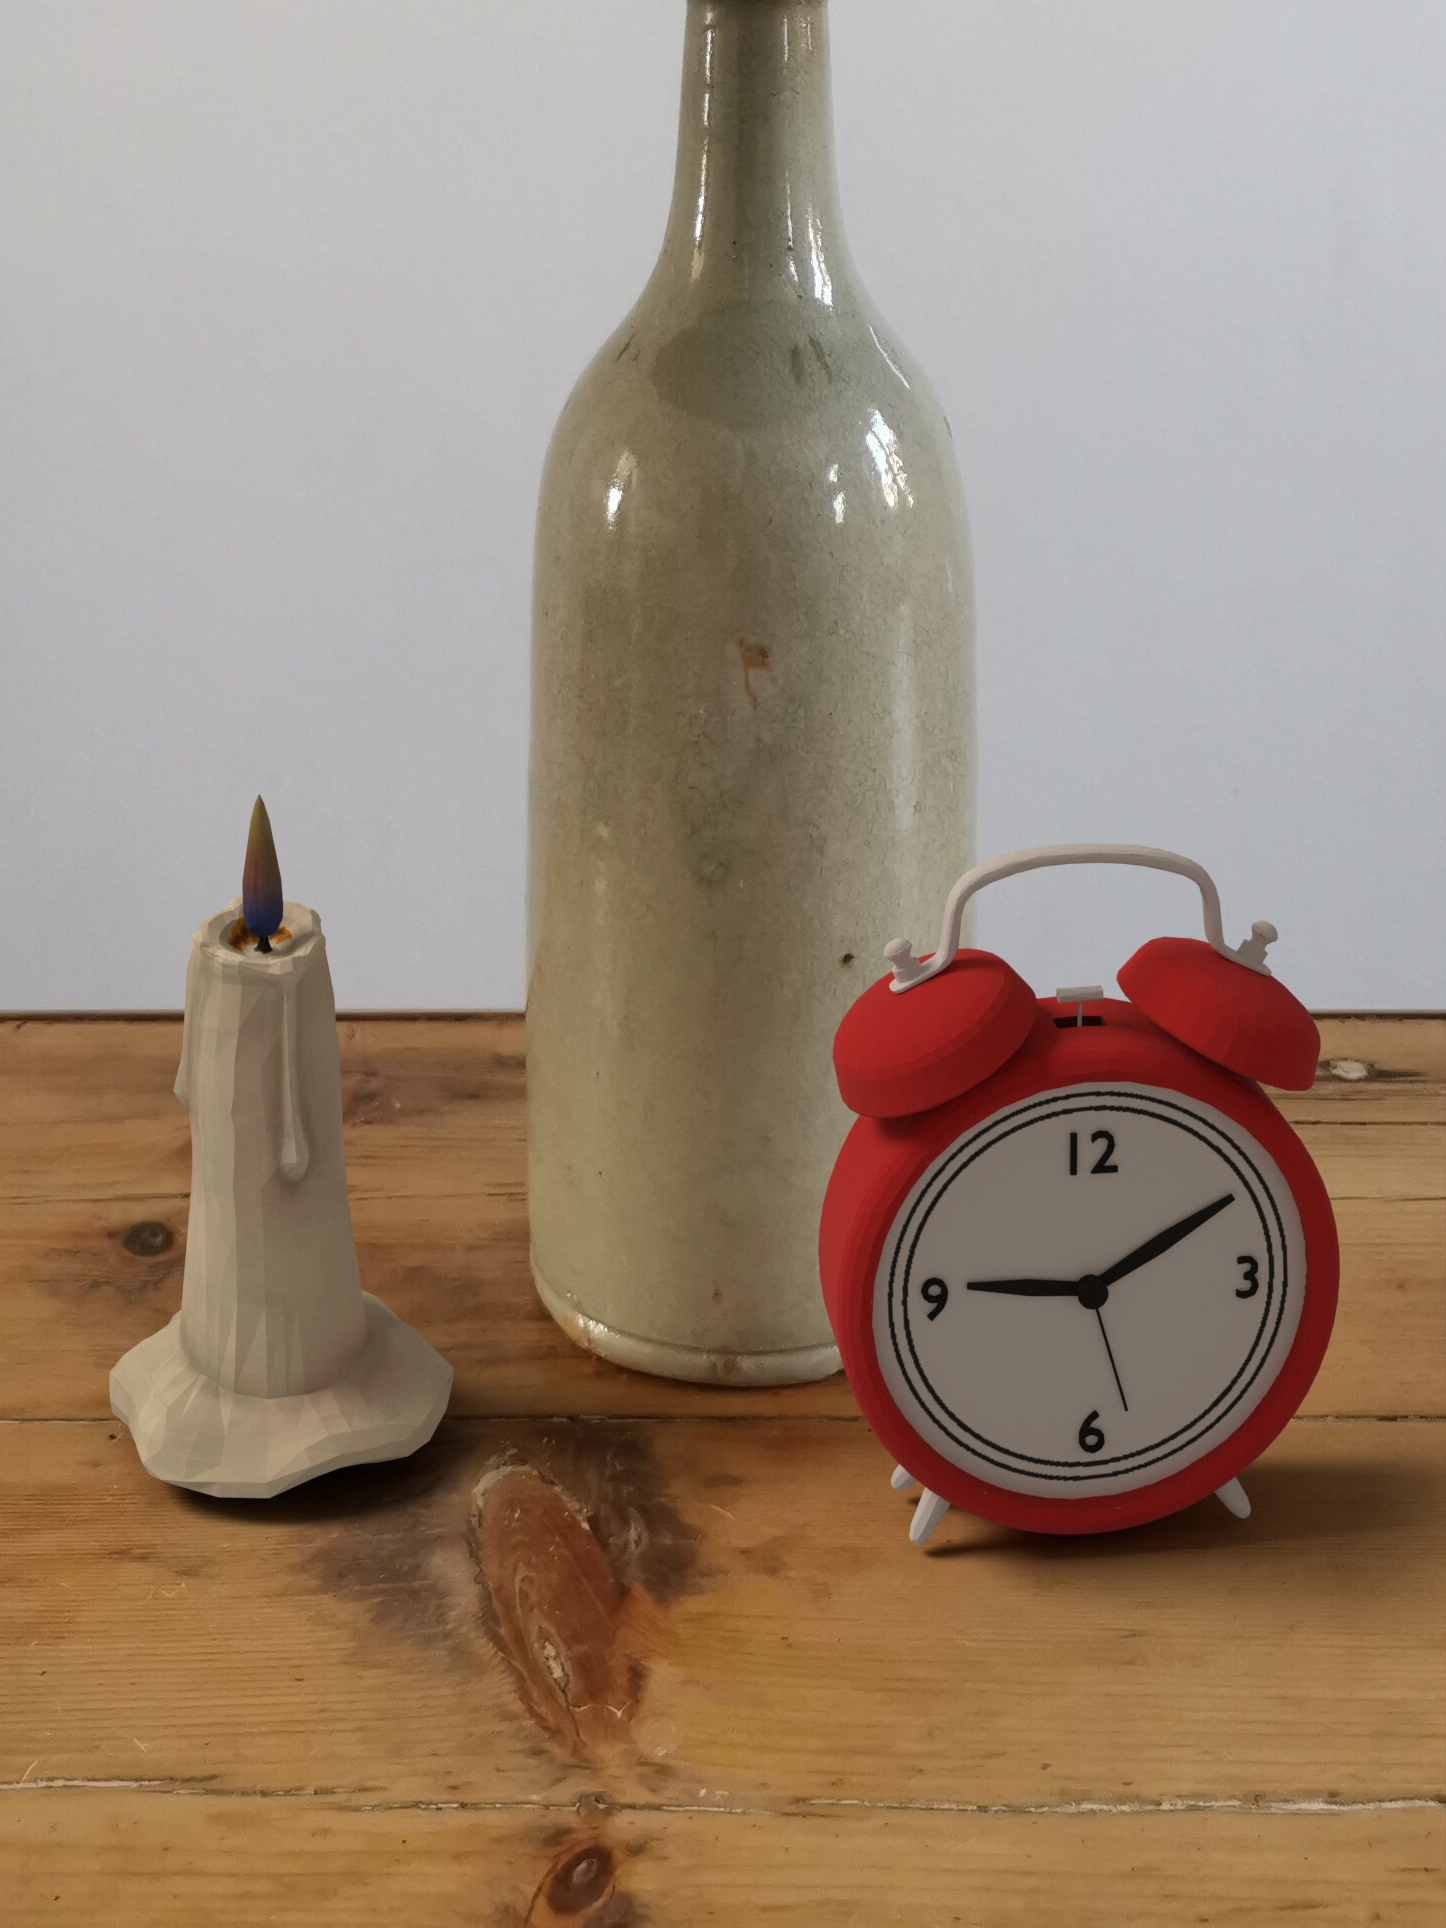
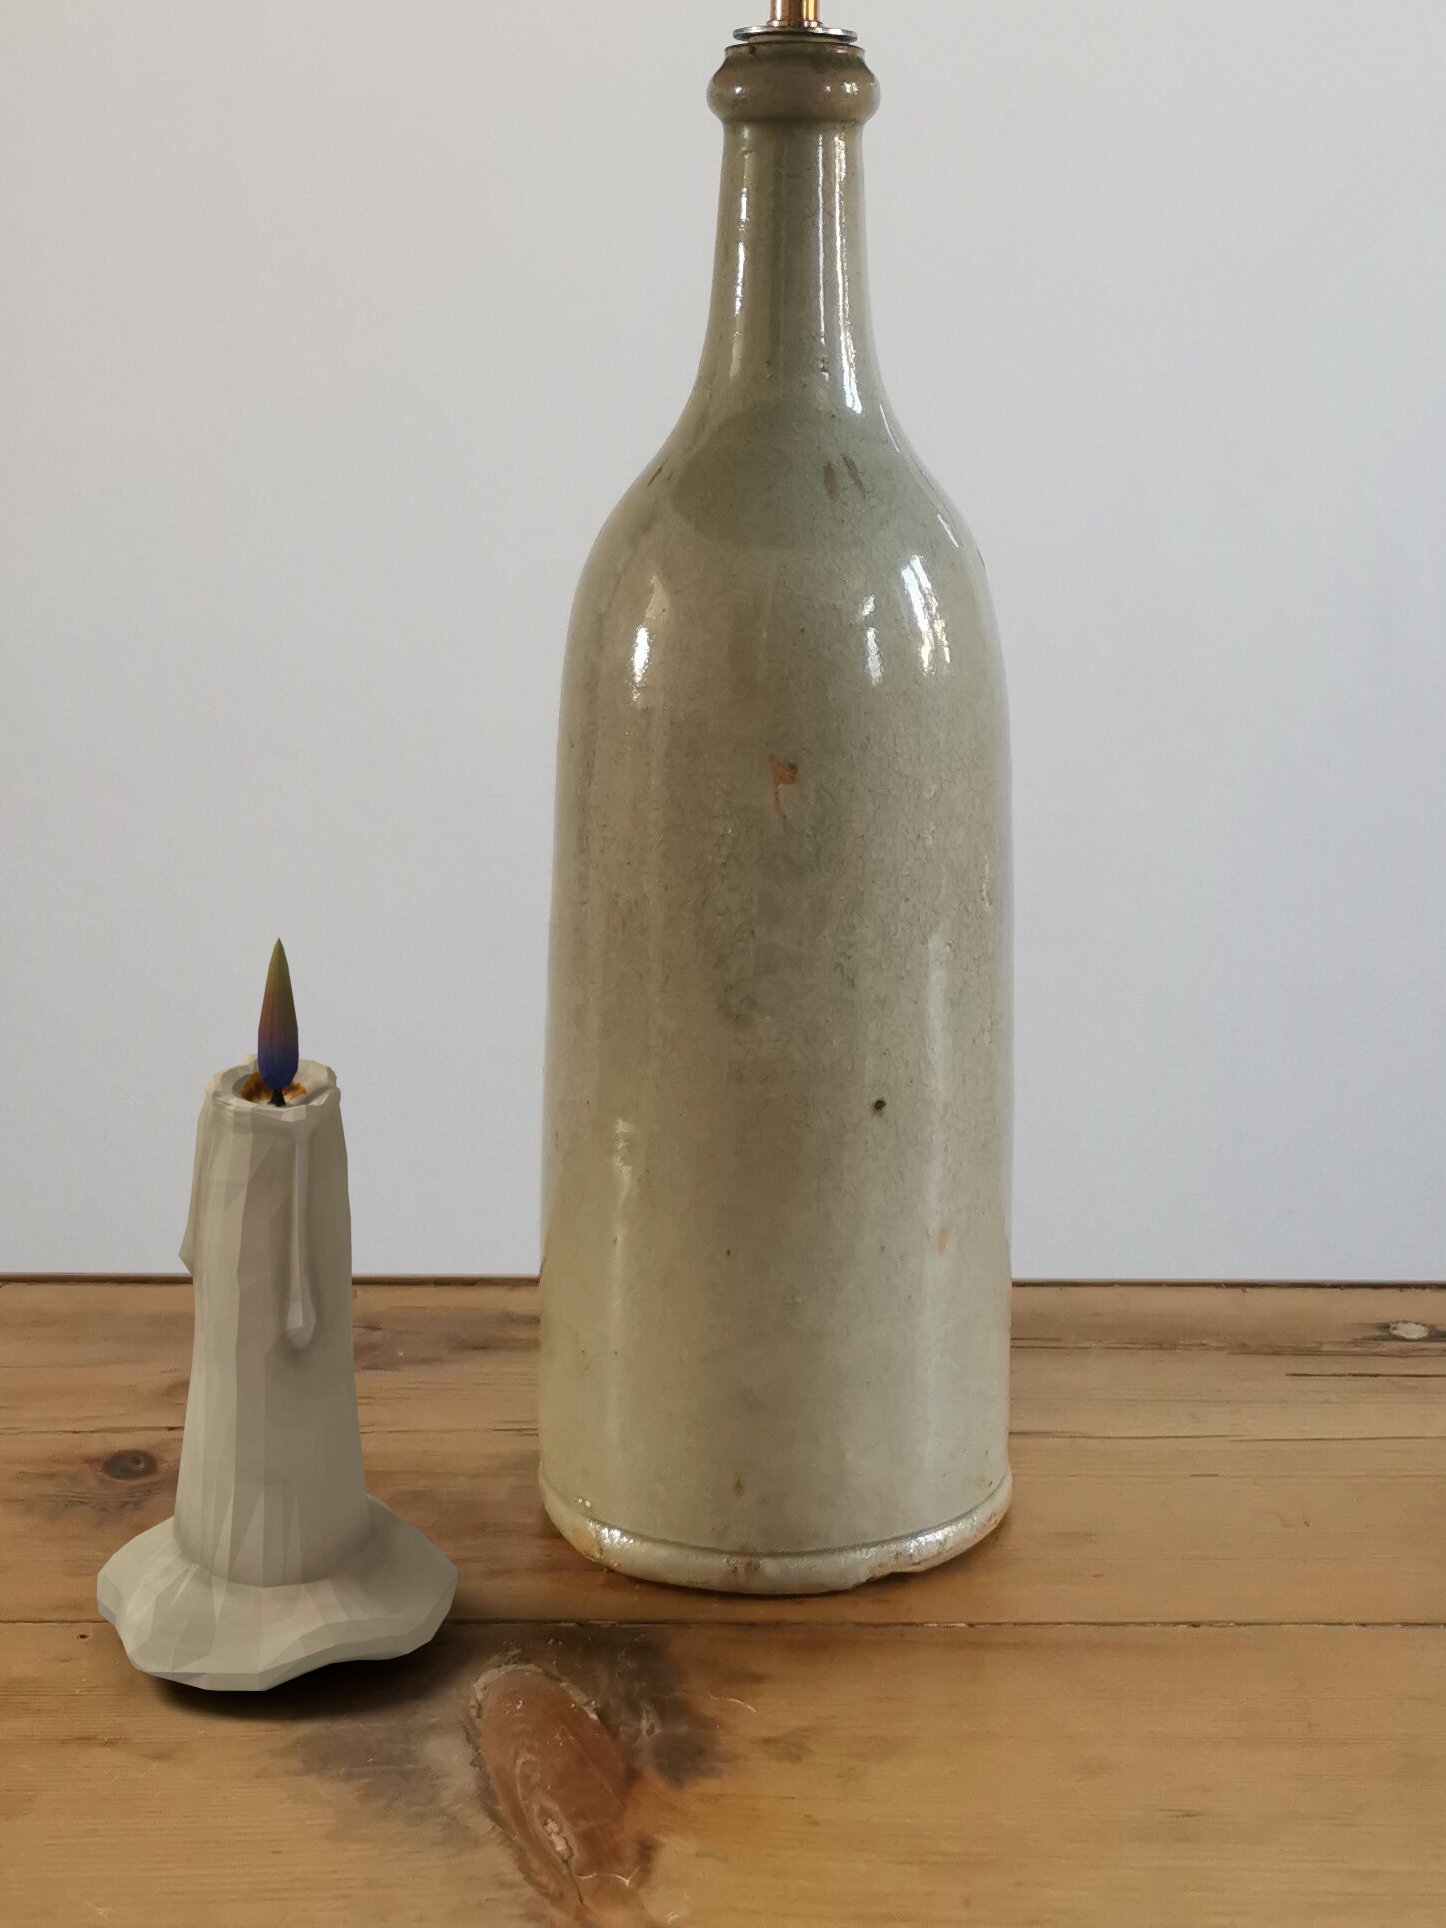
alarm clock: present [818,843,1340,1545] -> none [840,976,1381,1741]

